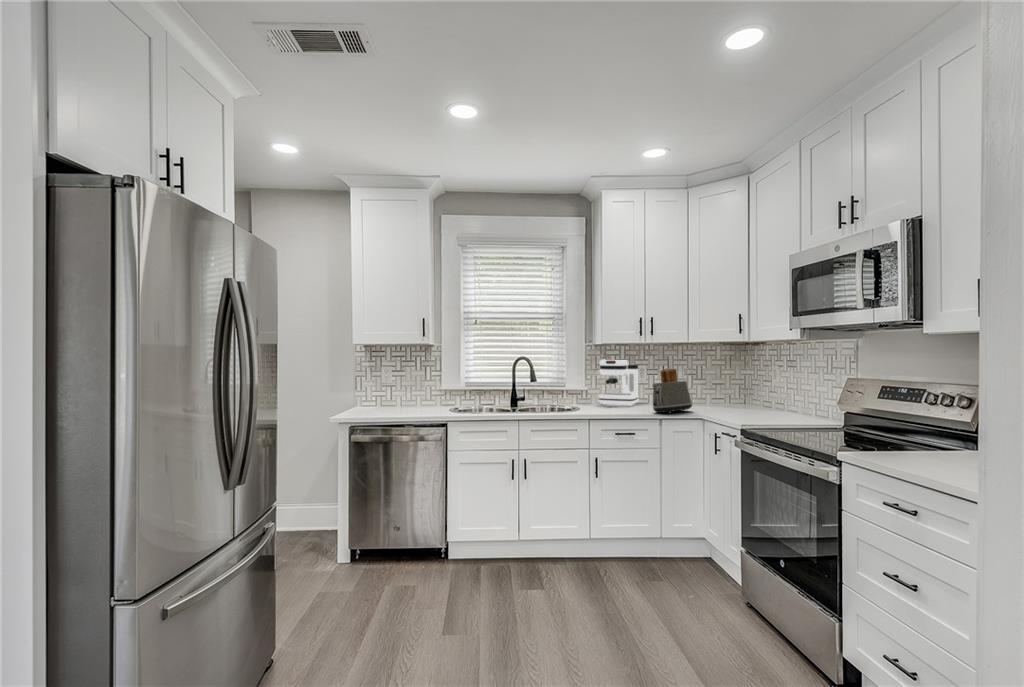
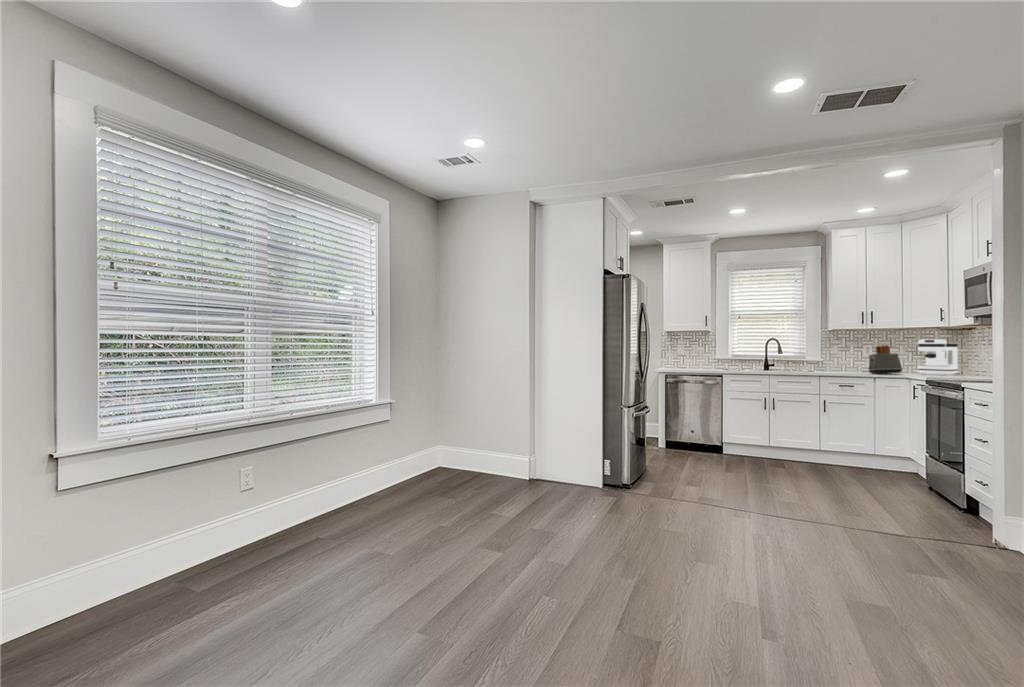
coffee maker: present [599,360,639,406] -> present [918,339,958,375]

